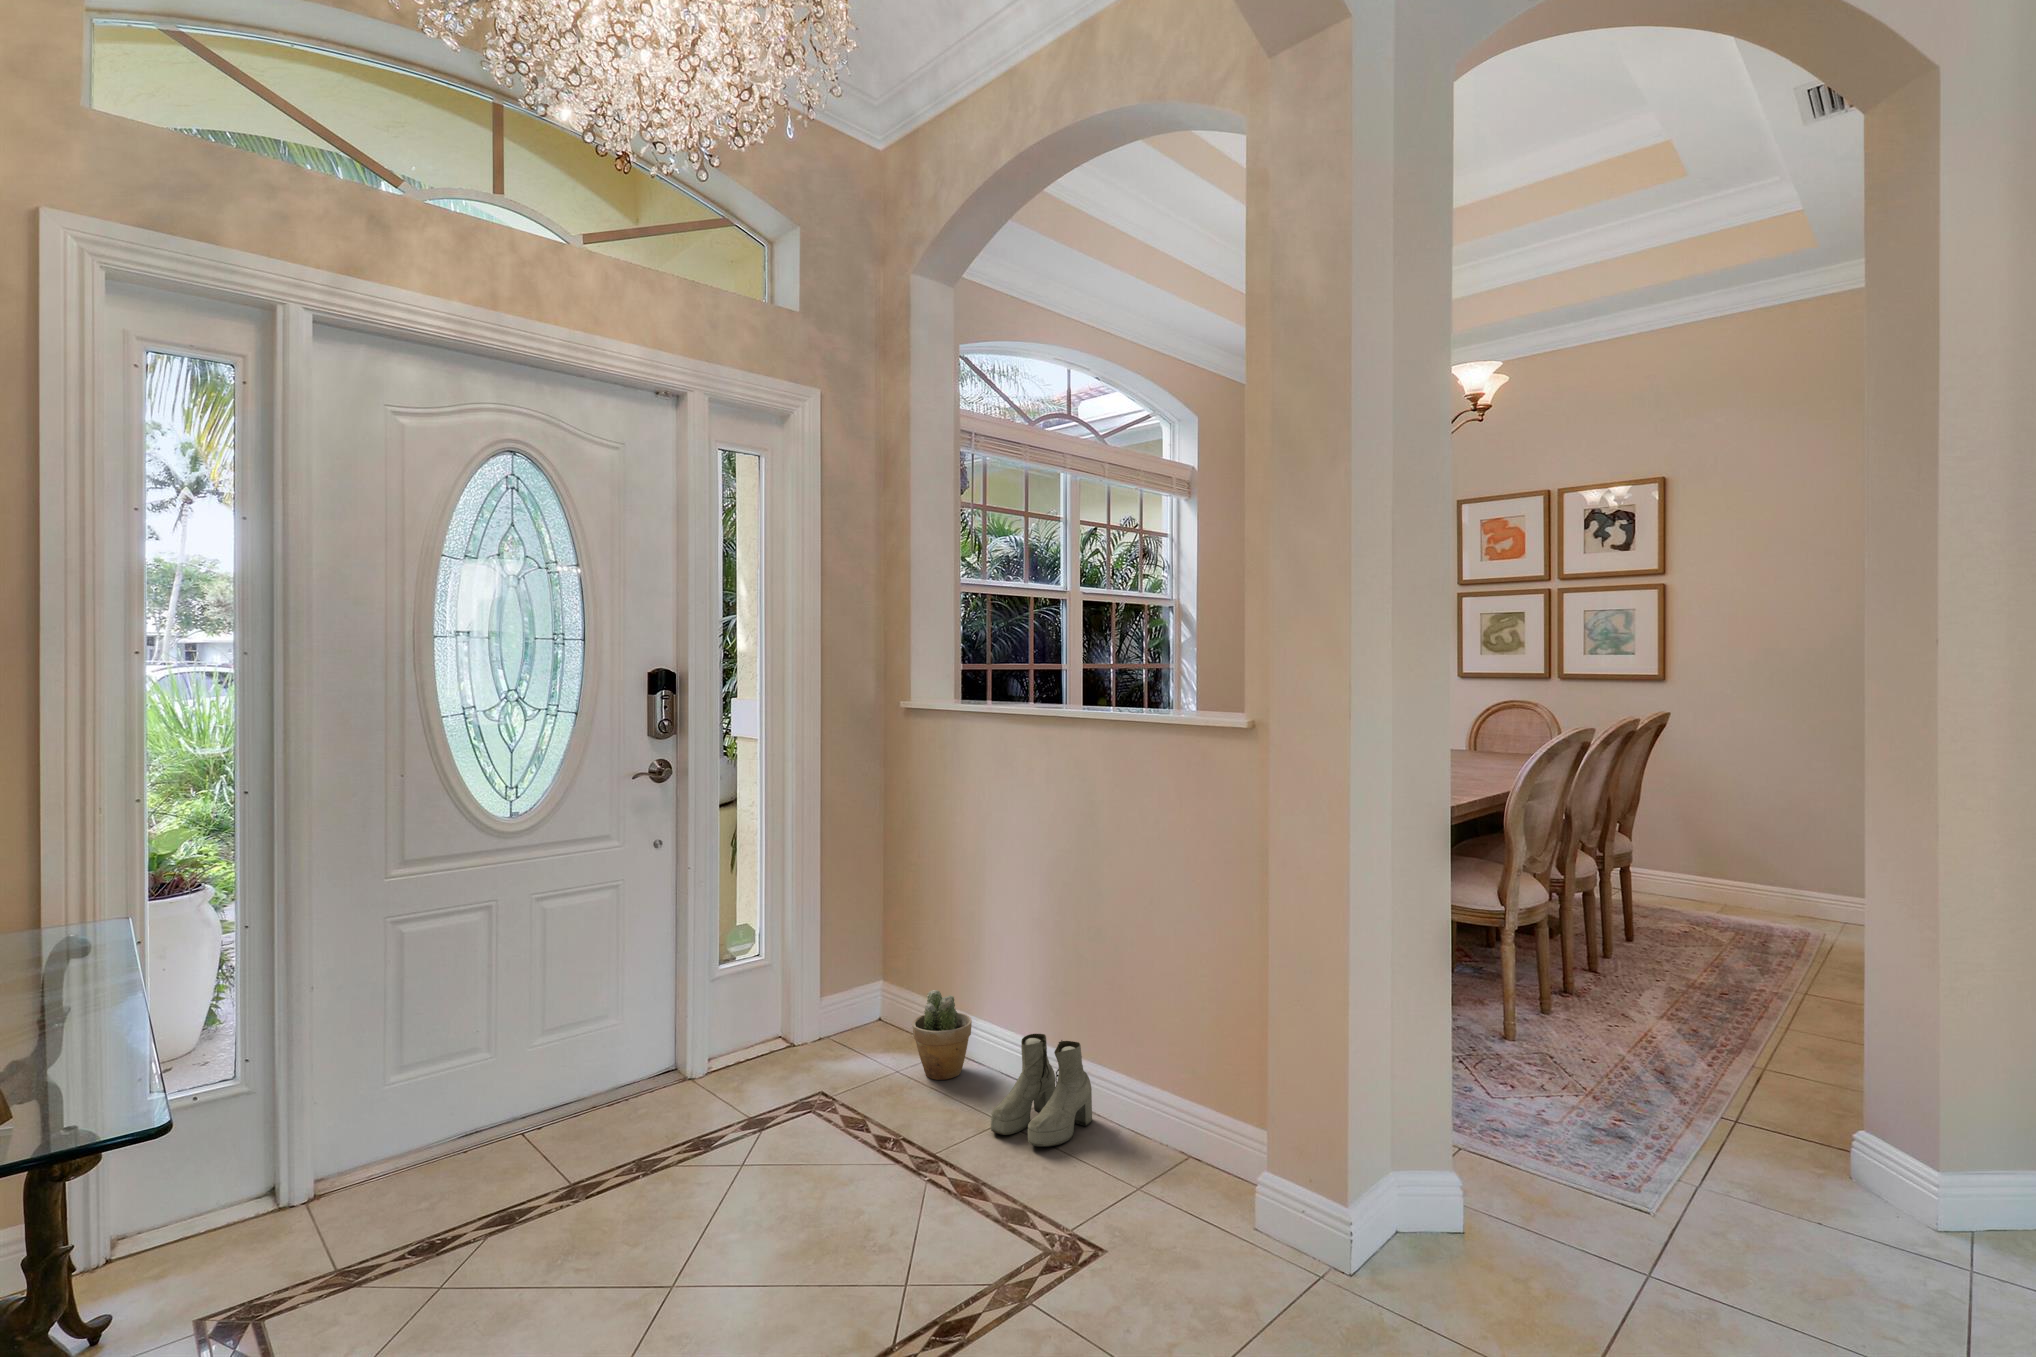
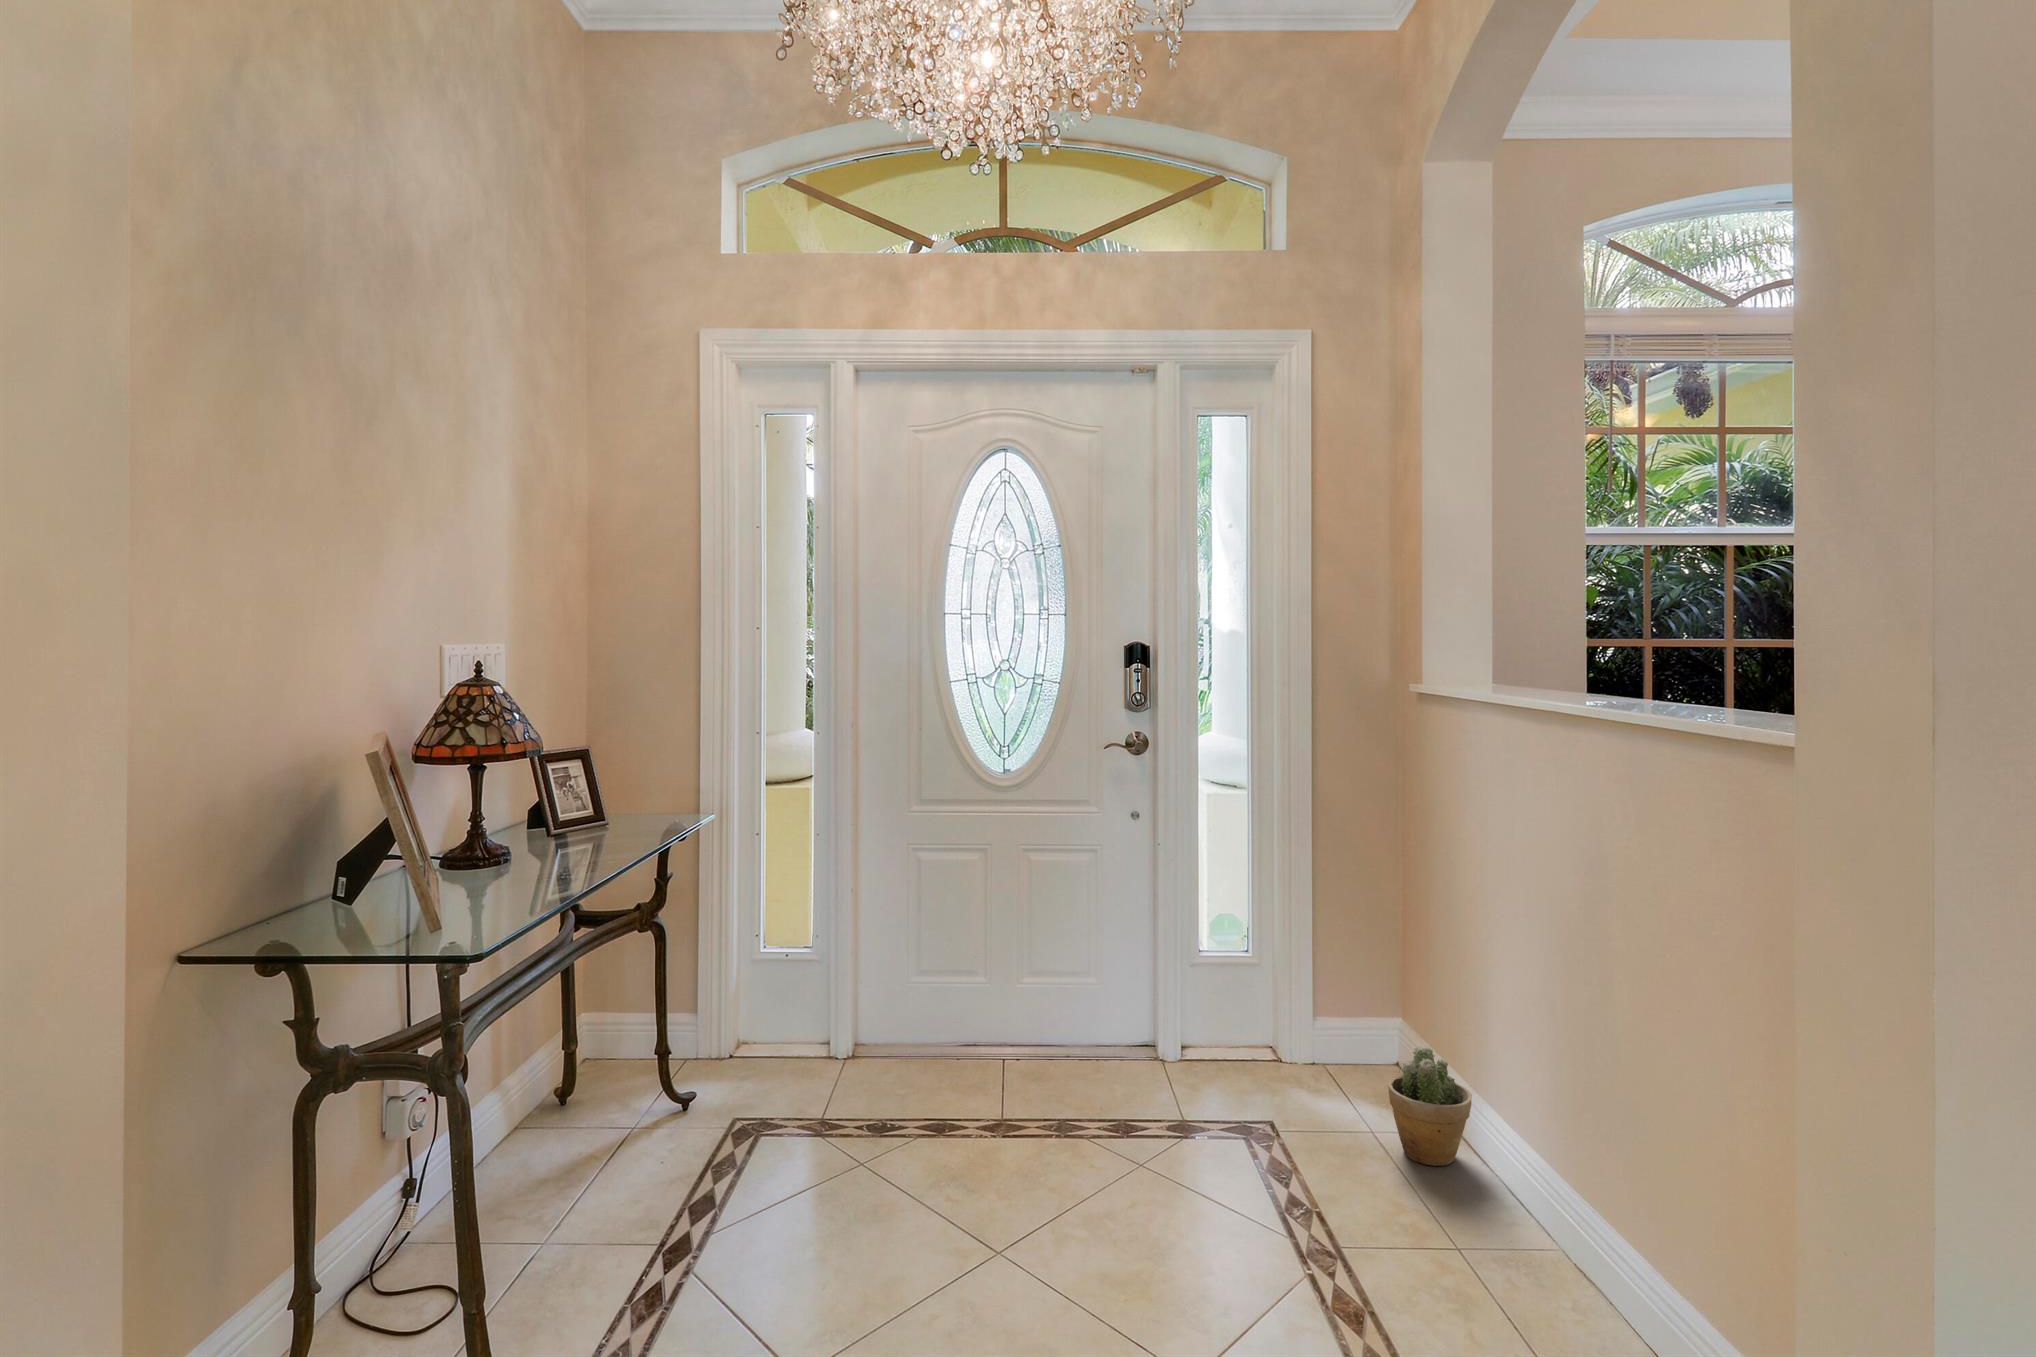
boots: present [991,1034,1092,1147] -> none [1430,1146,1593,1312]

